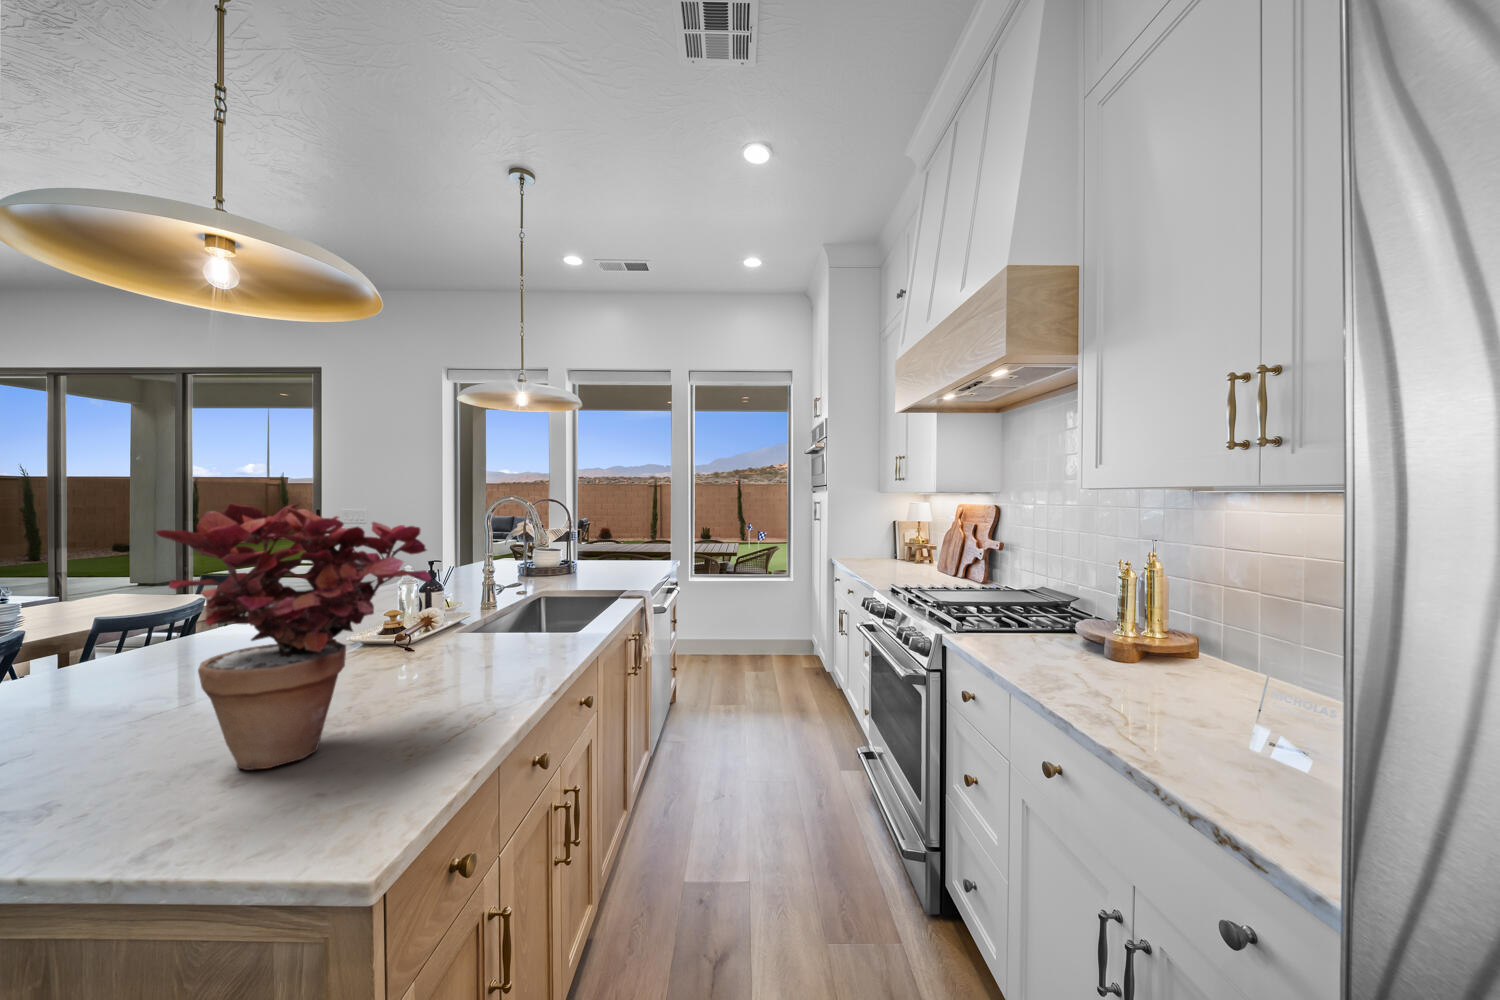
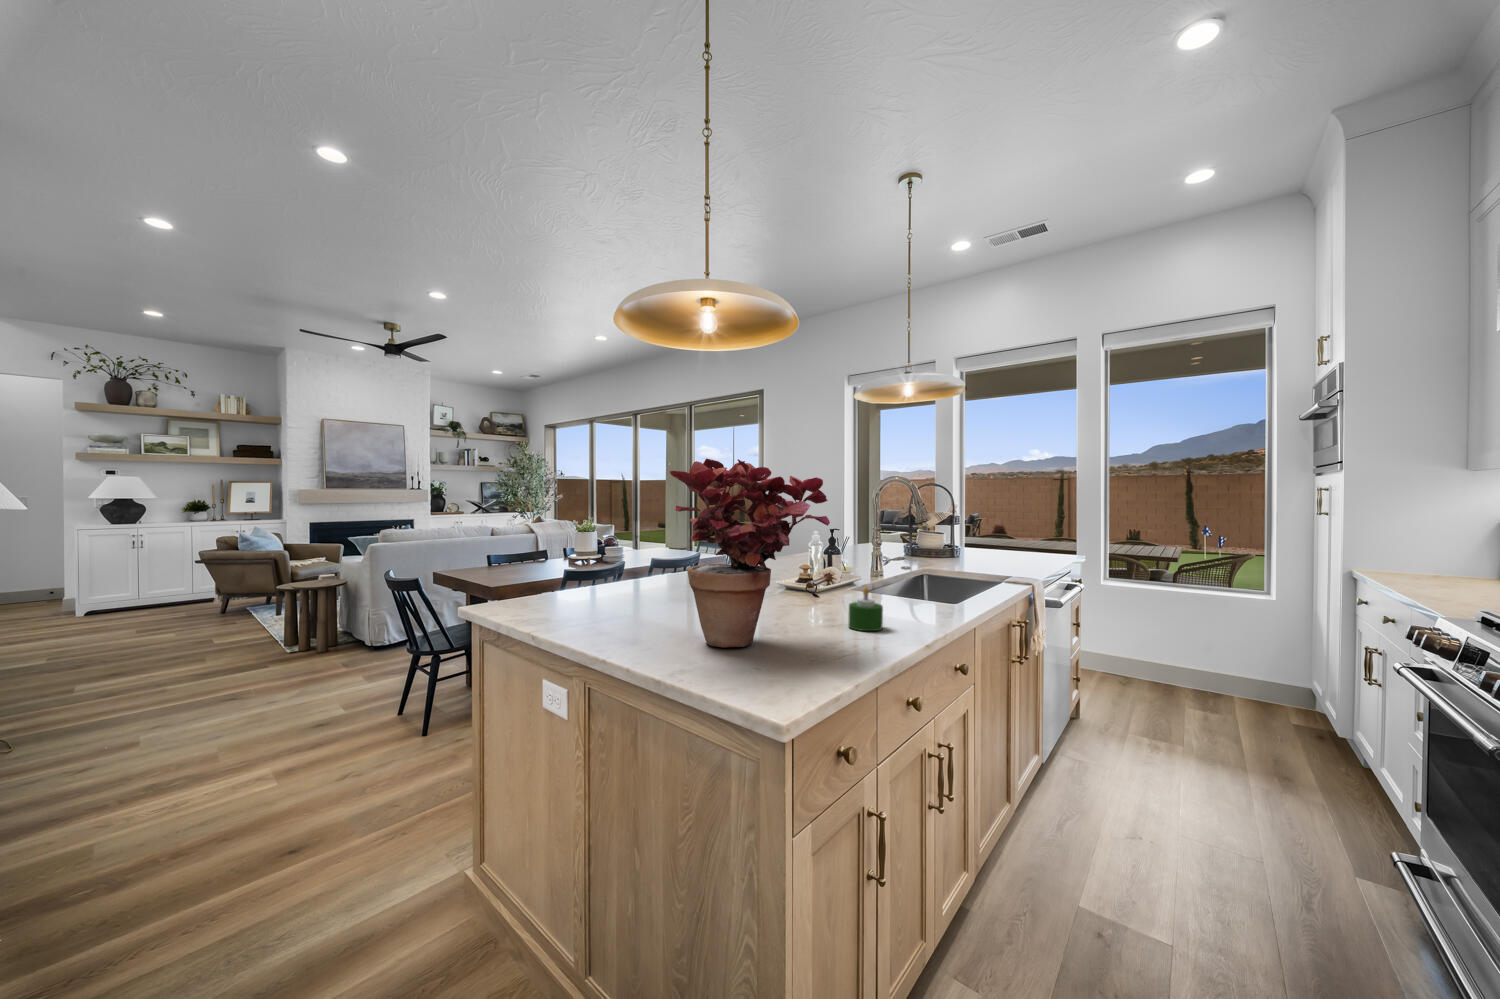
candle: none [457,640,499,692] -> present [849,587,883,631]

